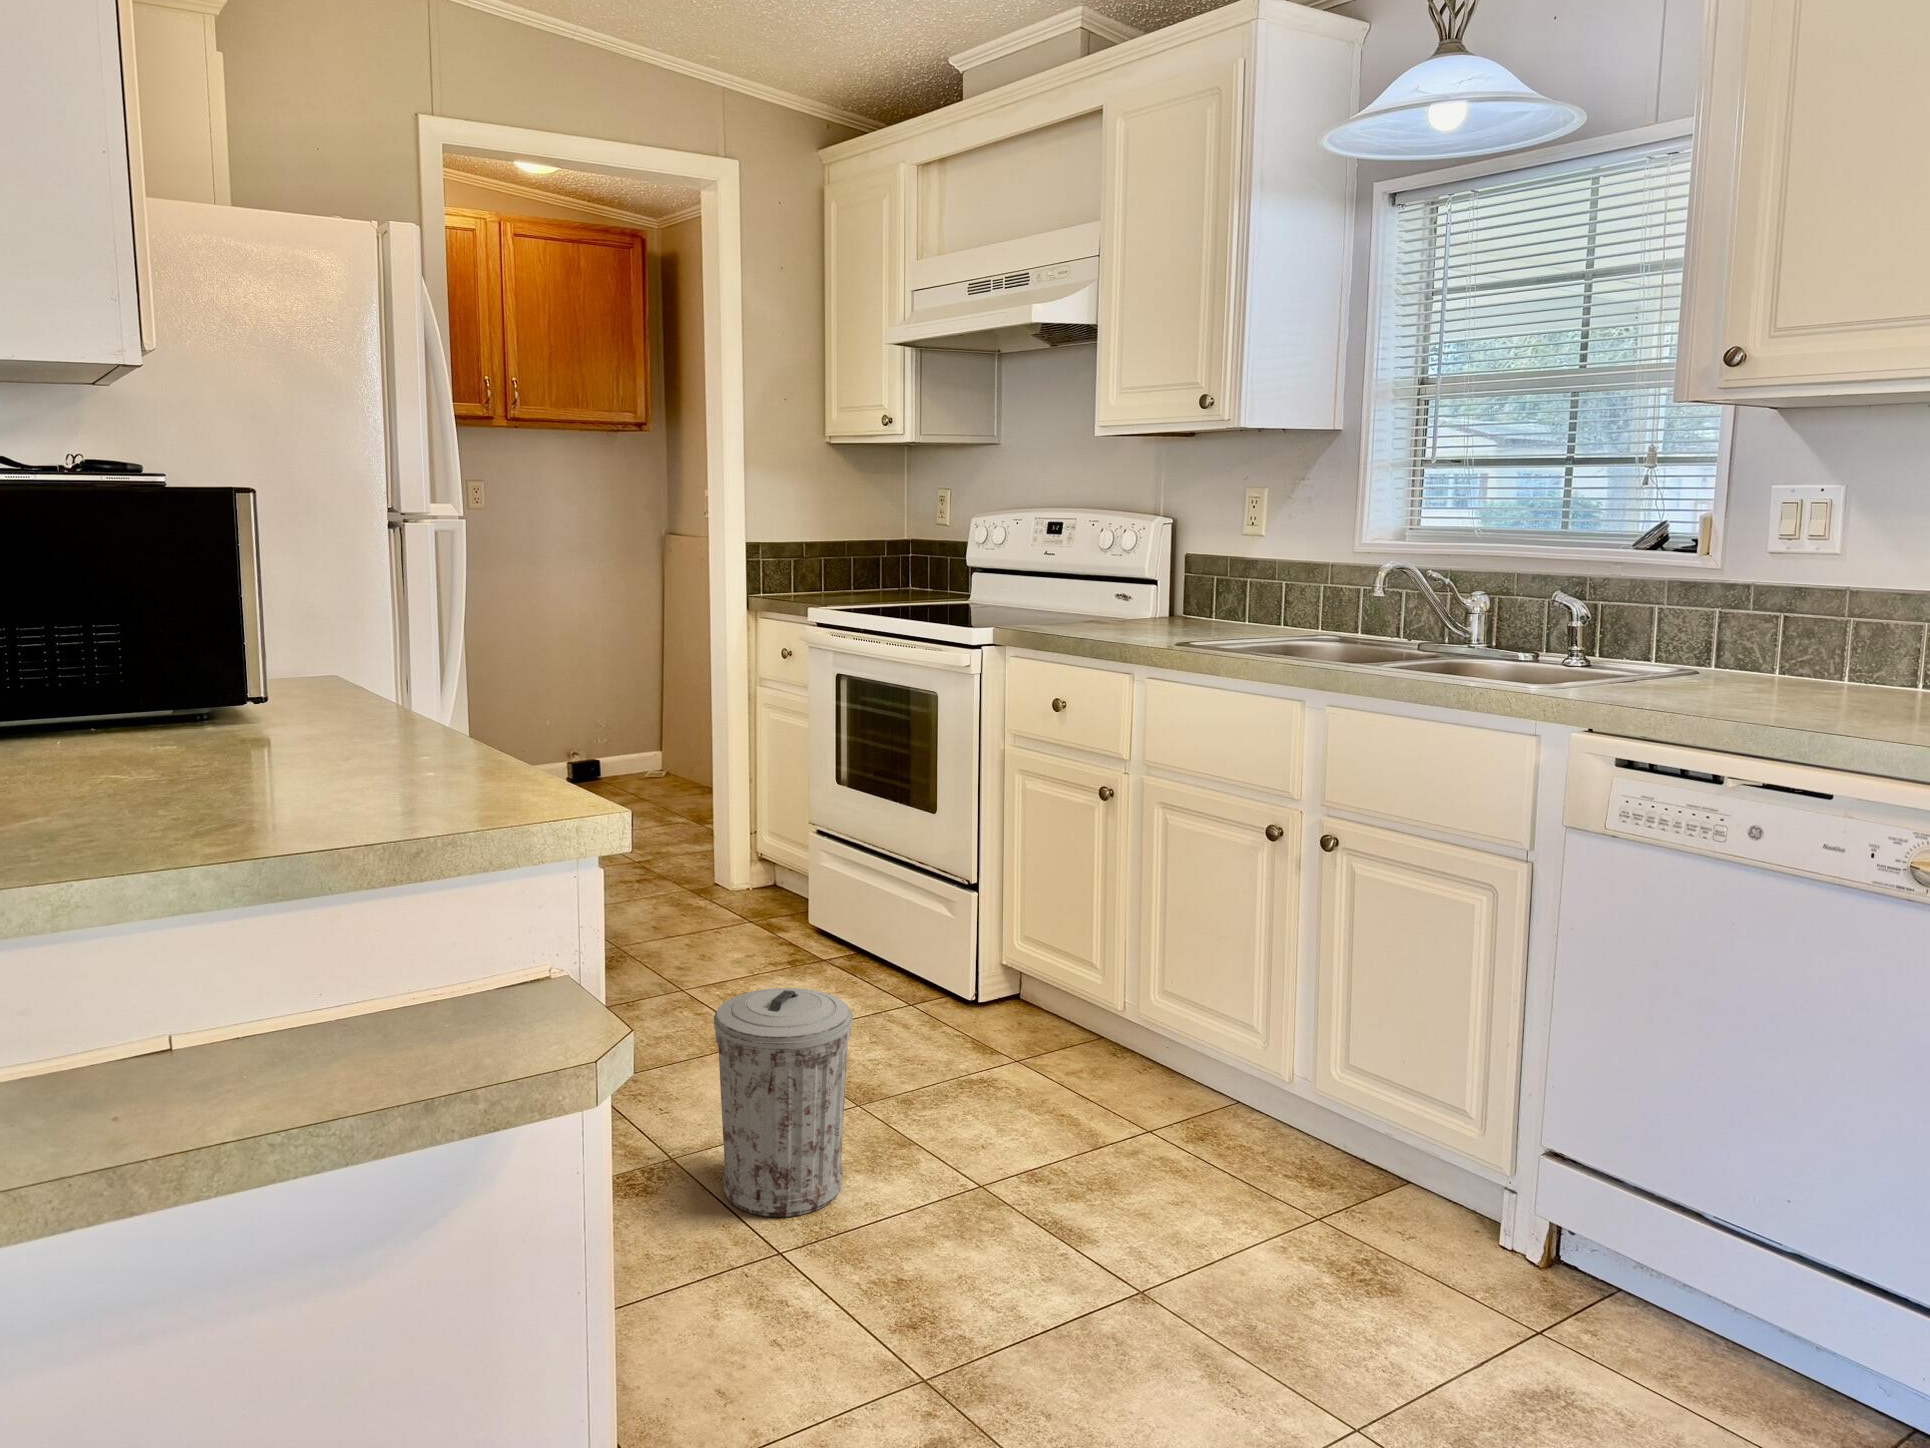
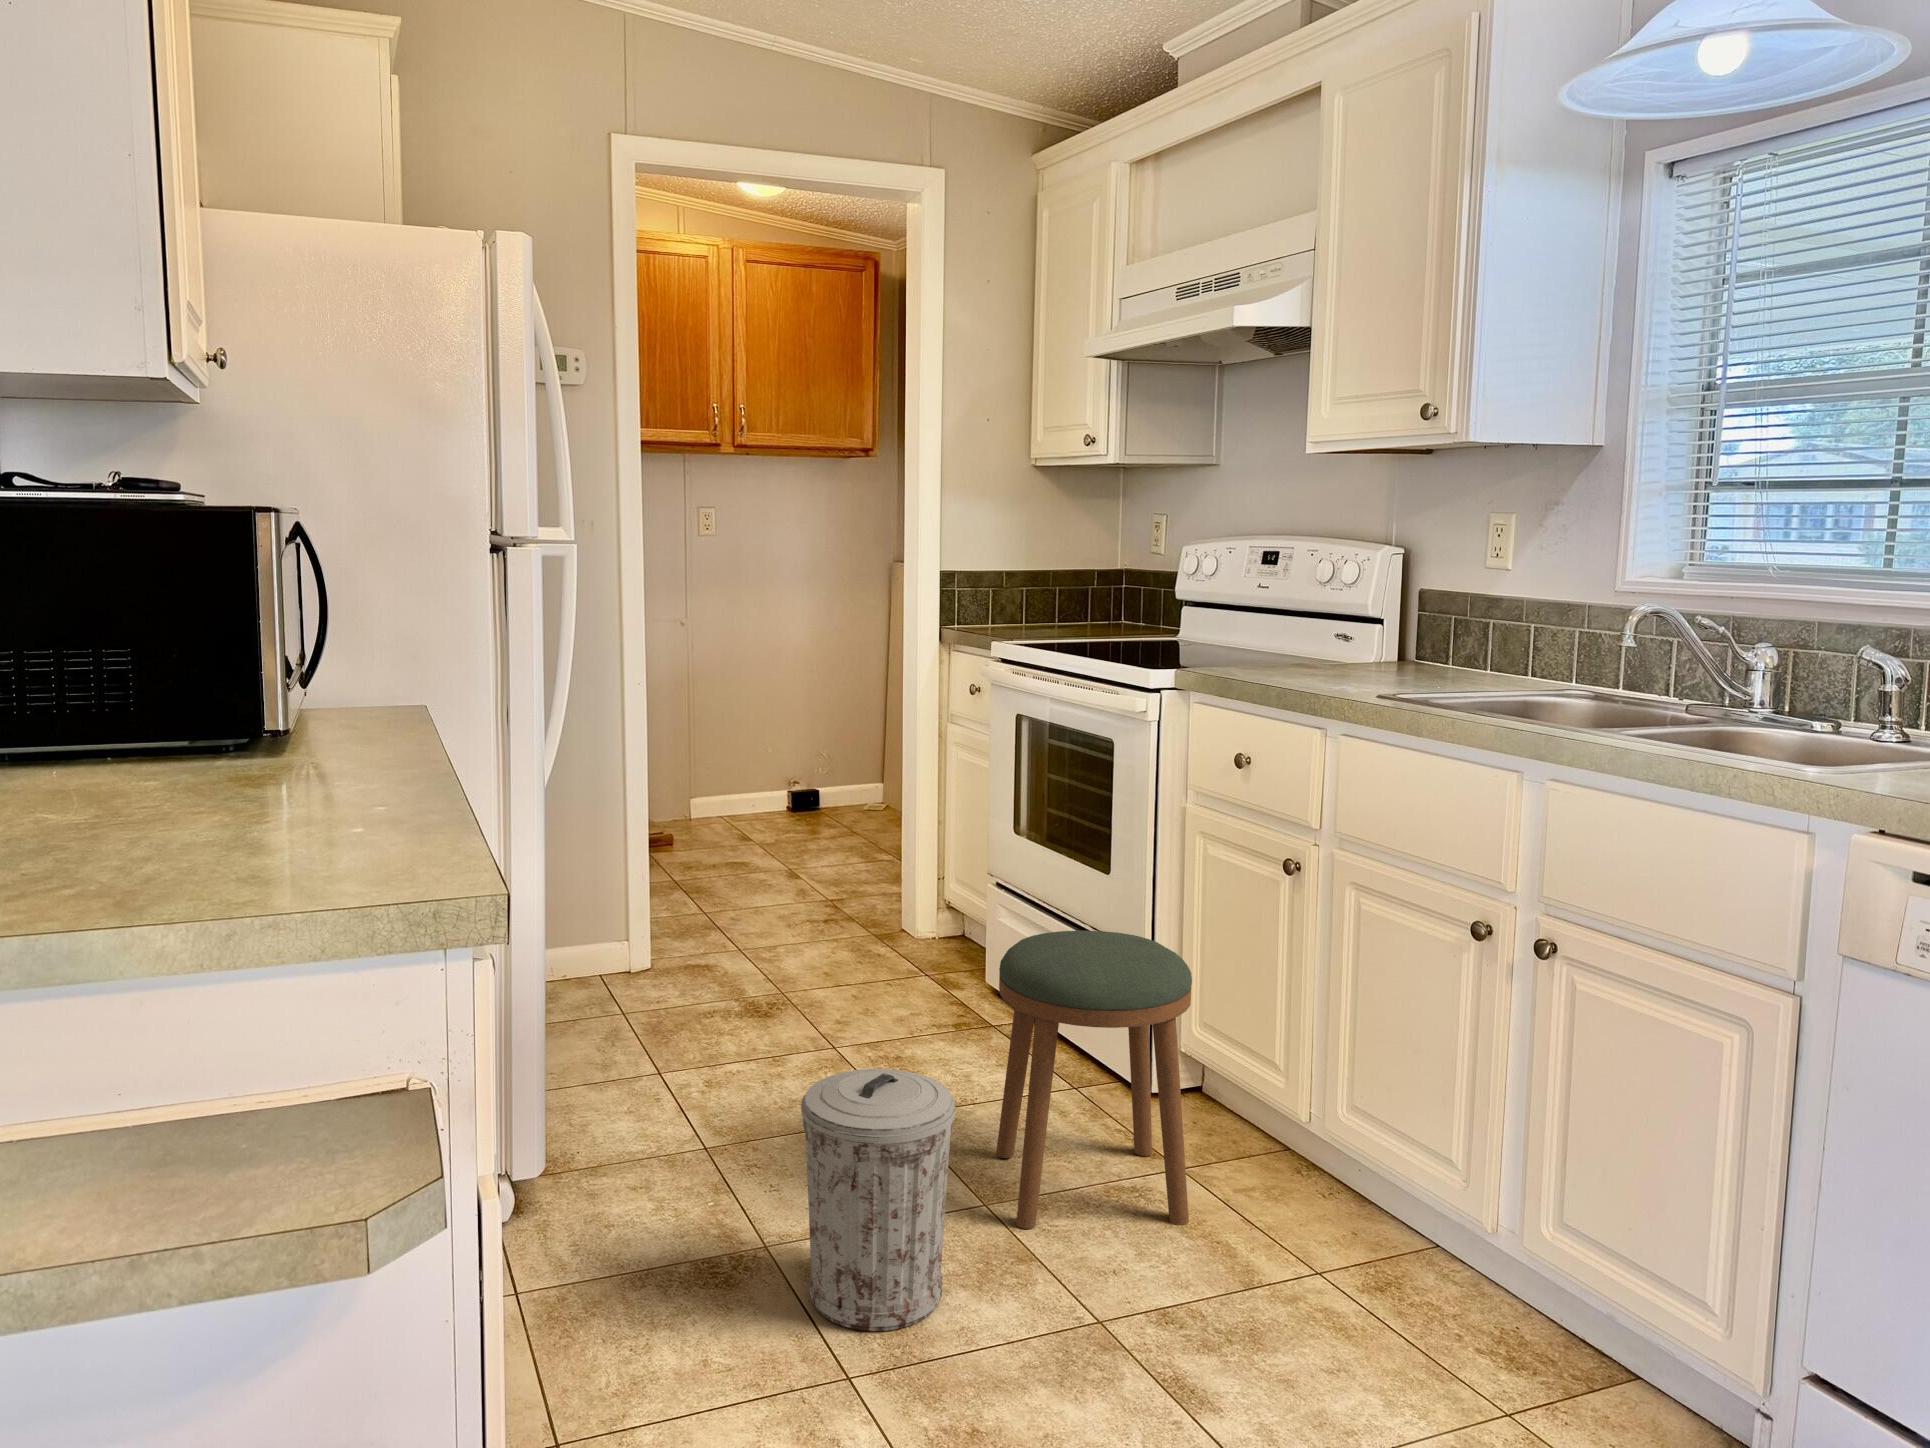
stool: none [856,859,1036,1122] -> present [996,931,1192,1229]

